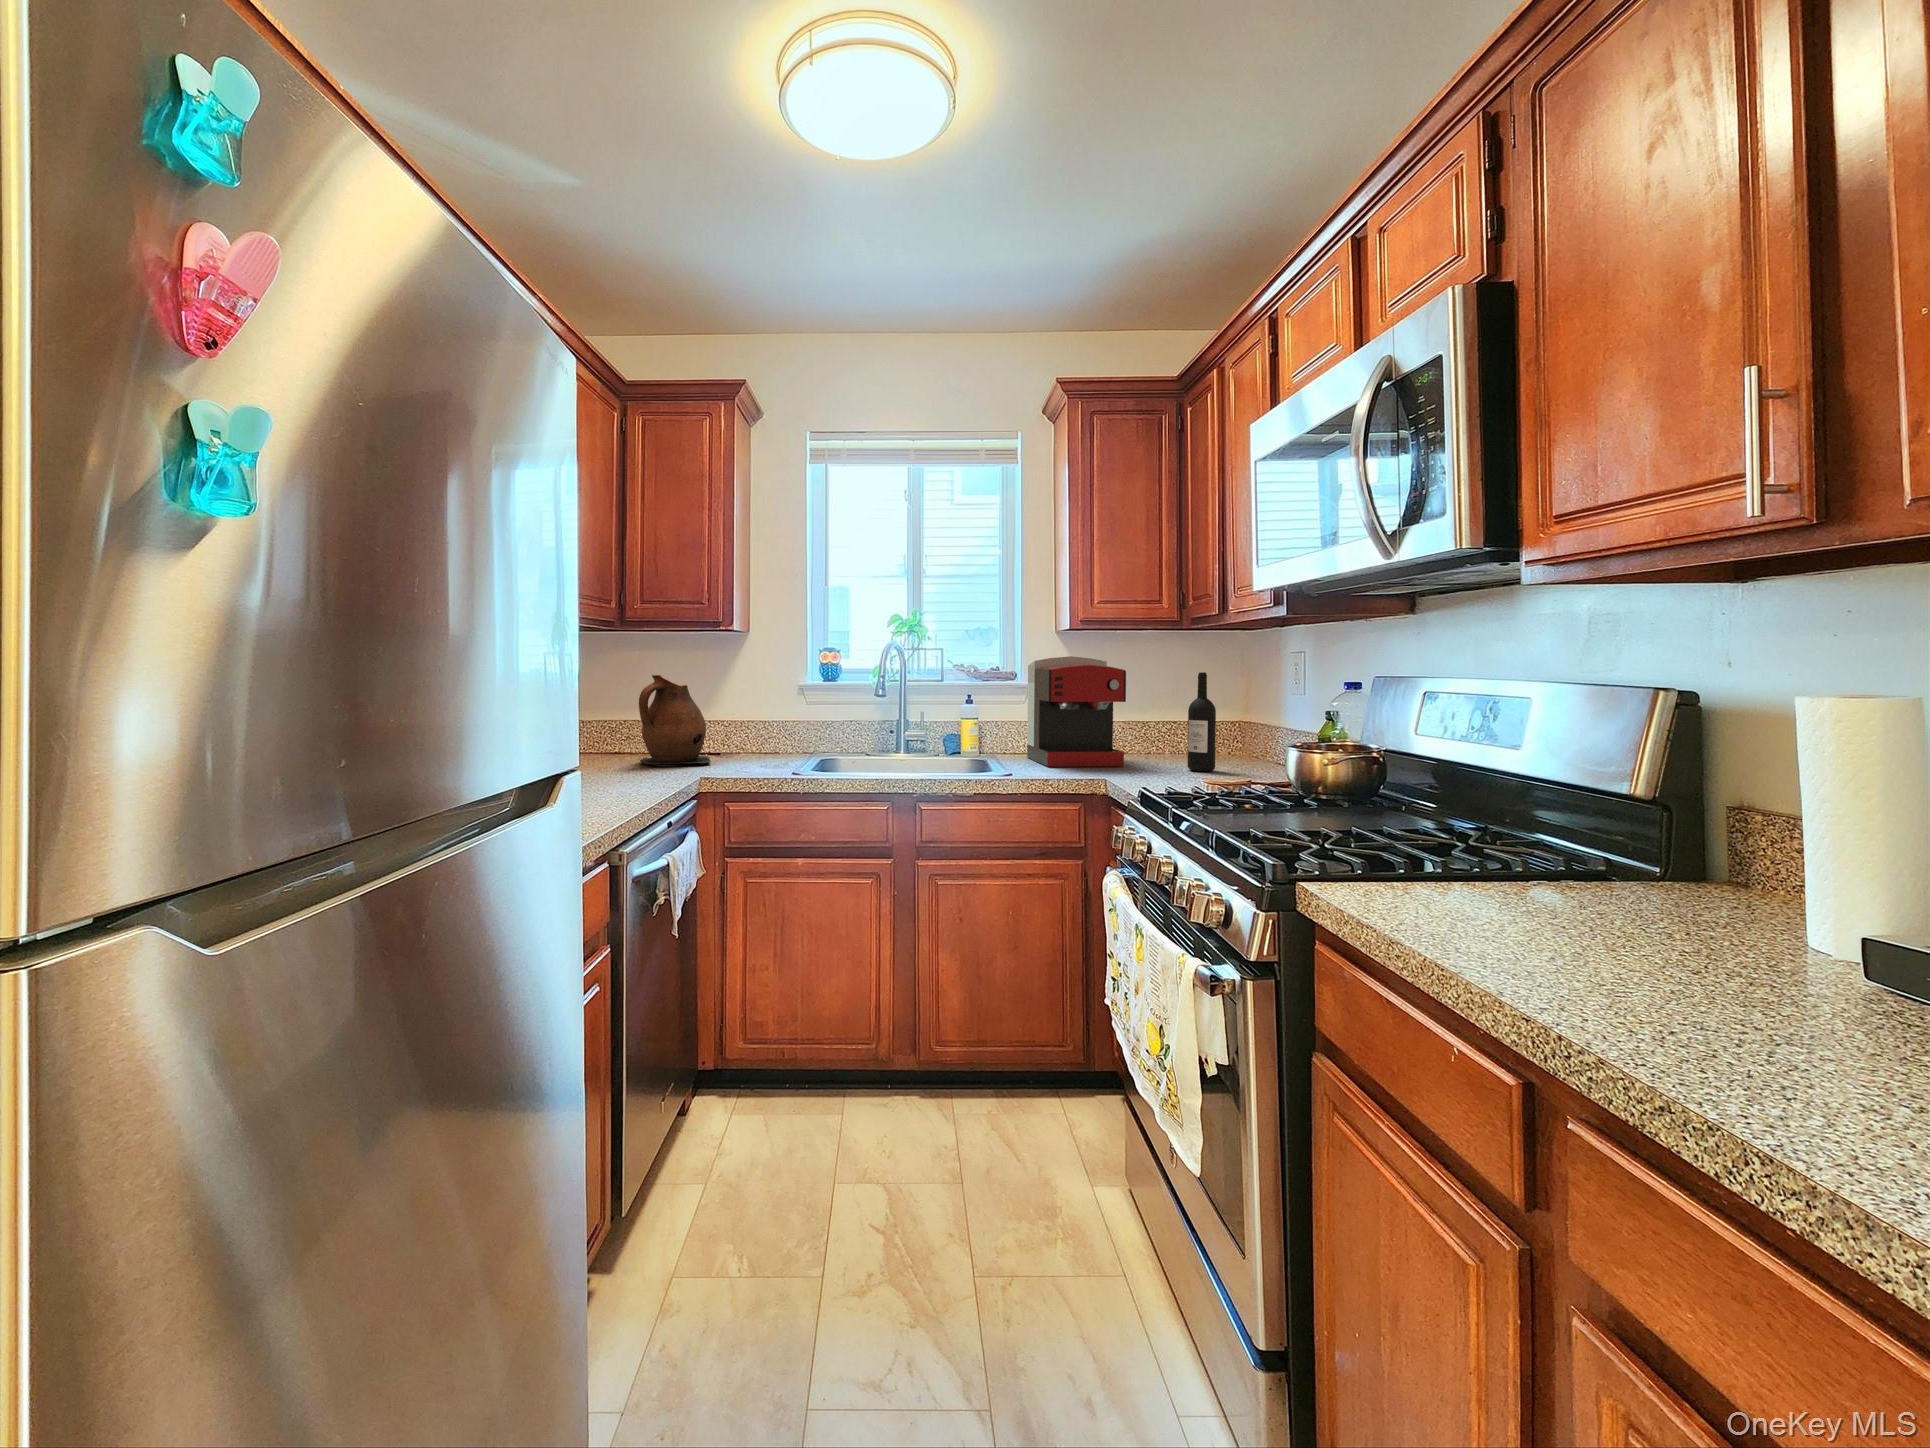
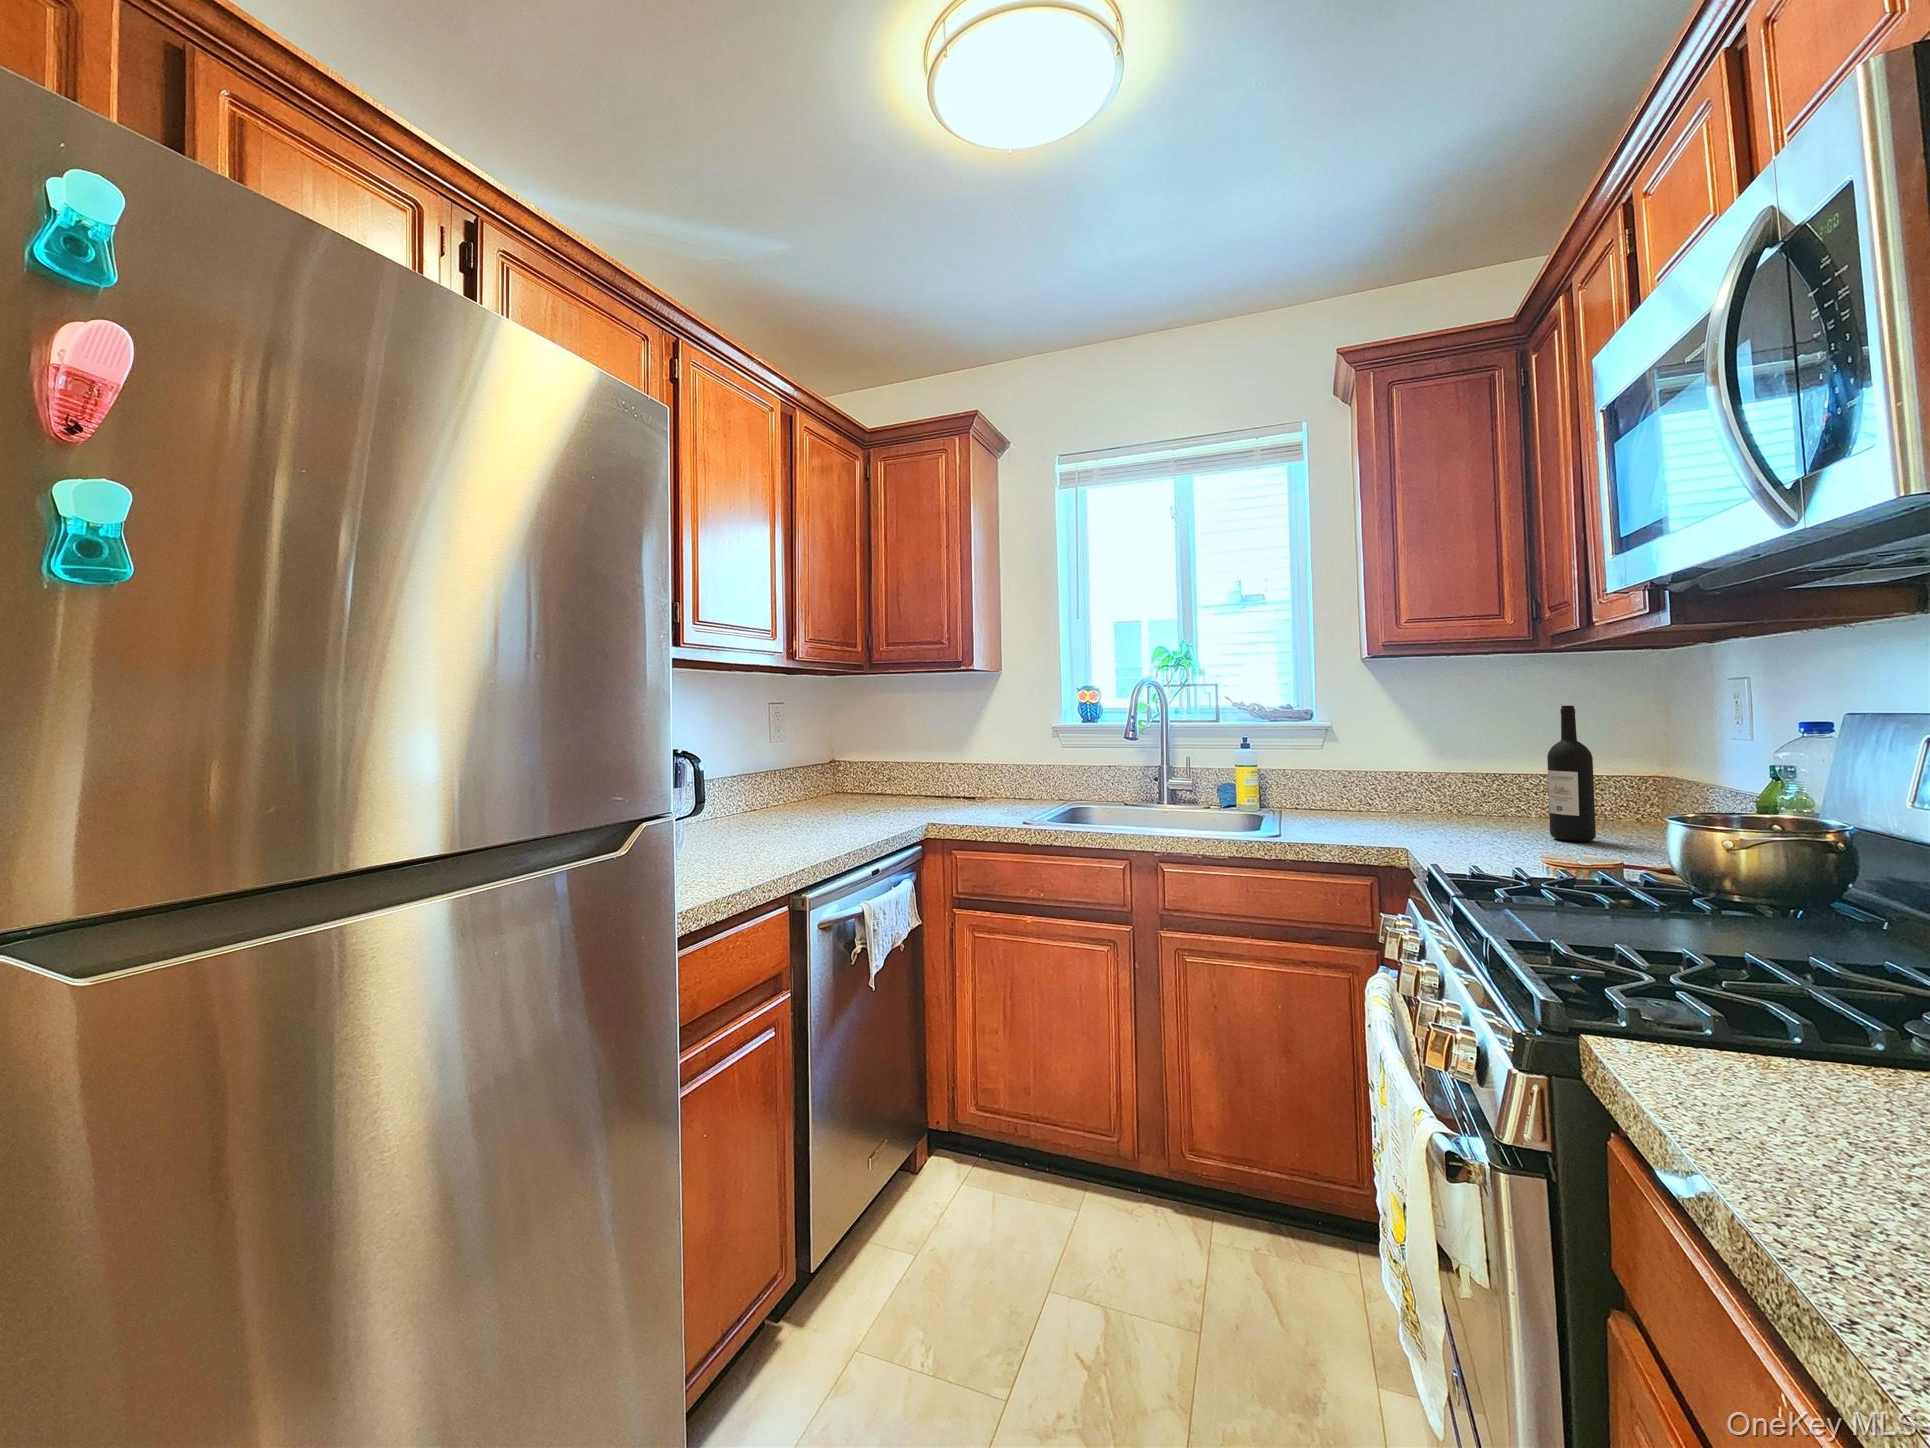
coffee maker: present [1027,656,1126,767] -> none [1321,688,1452,829]
ceramic pitcher: present [639,675,711,765] -> none [884,719,958,810]

